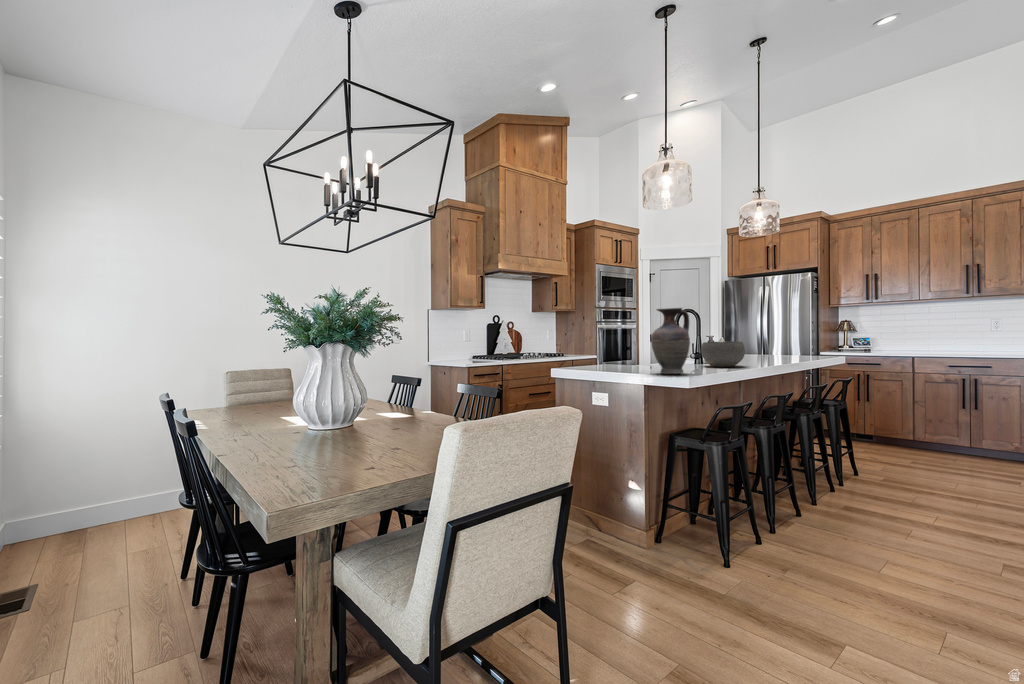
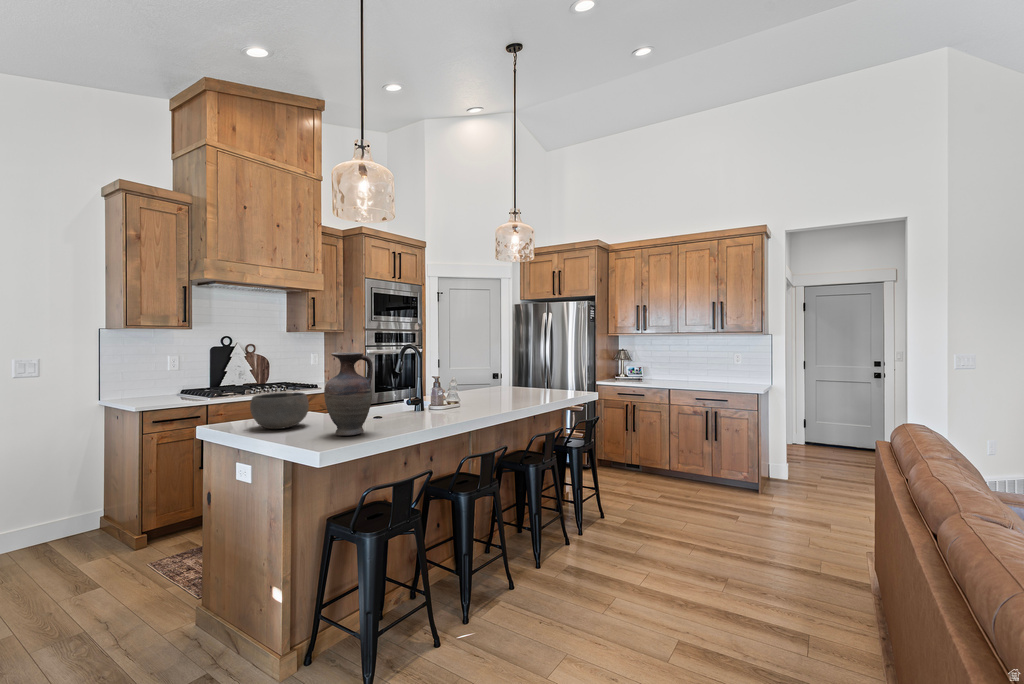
bowl: present [701,341,745,367] -> present [250,392,309,429]

